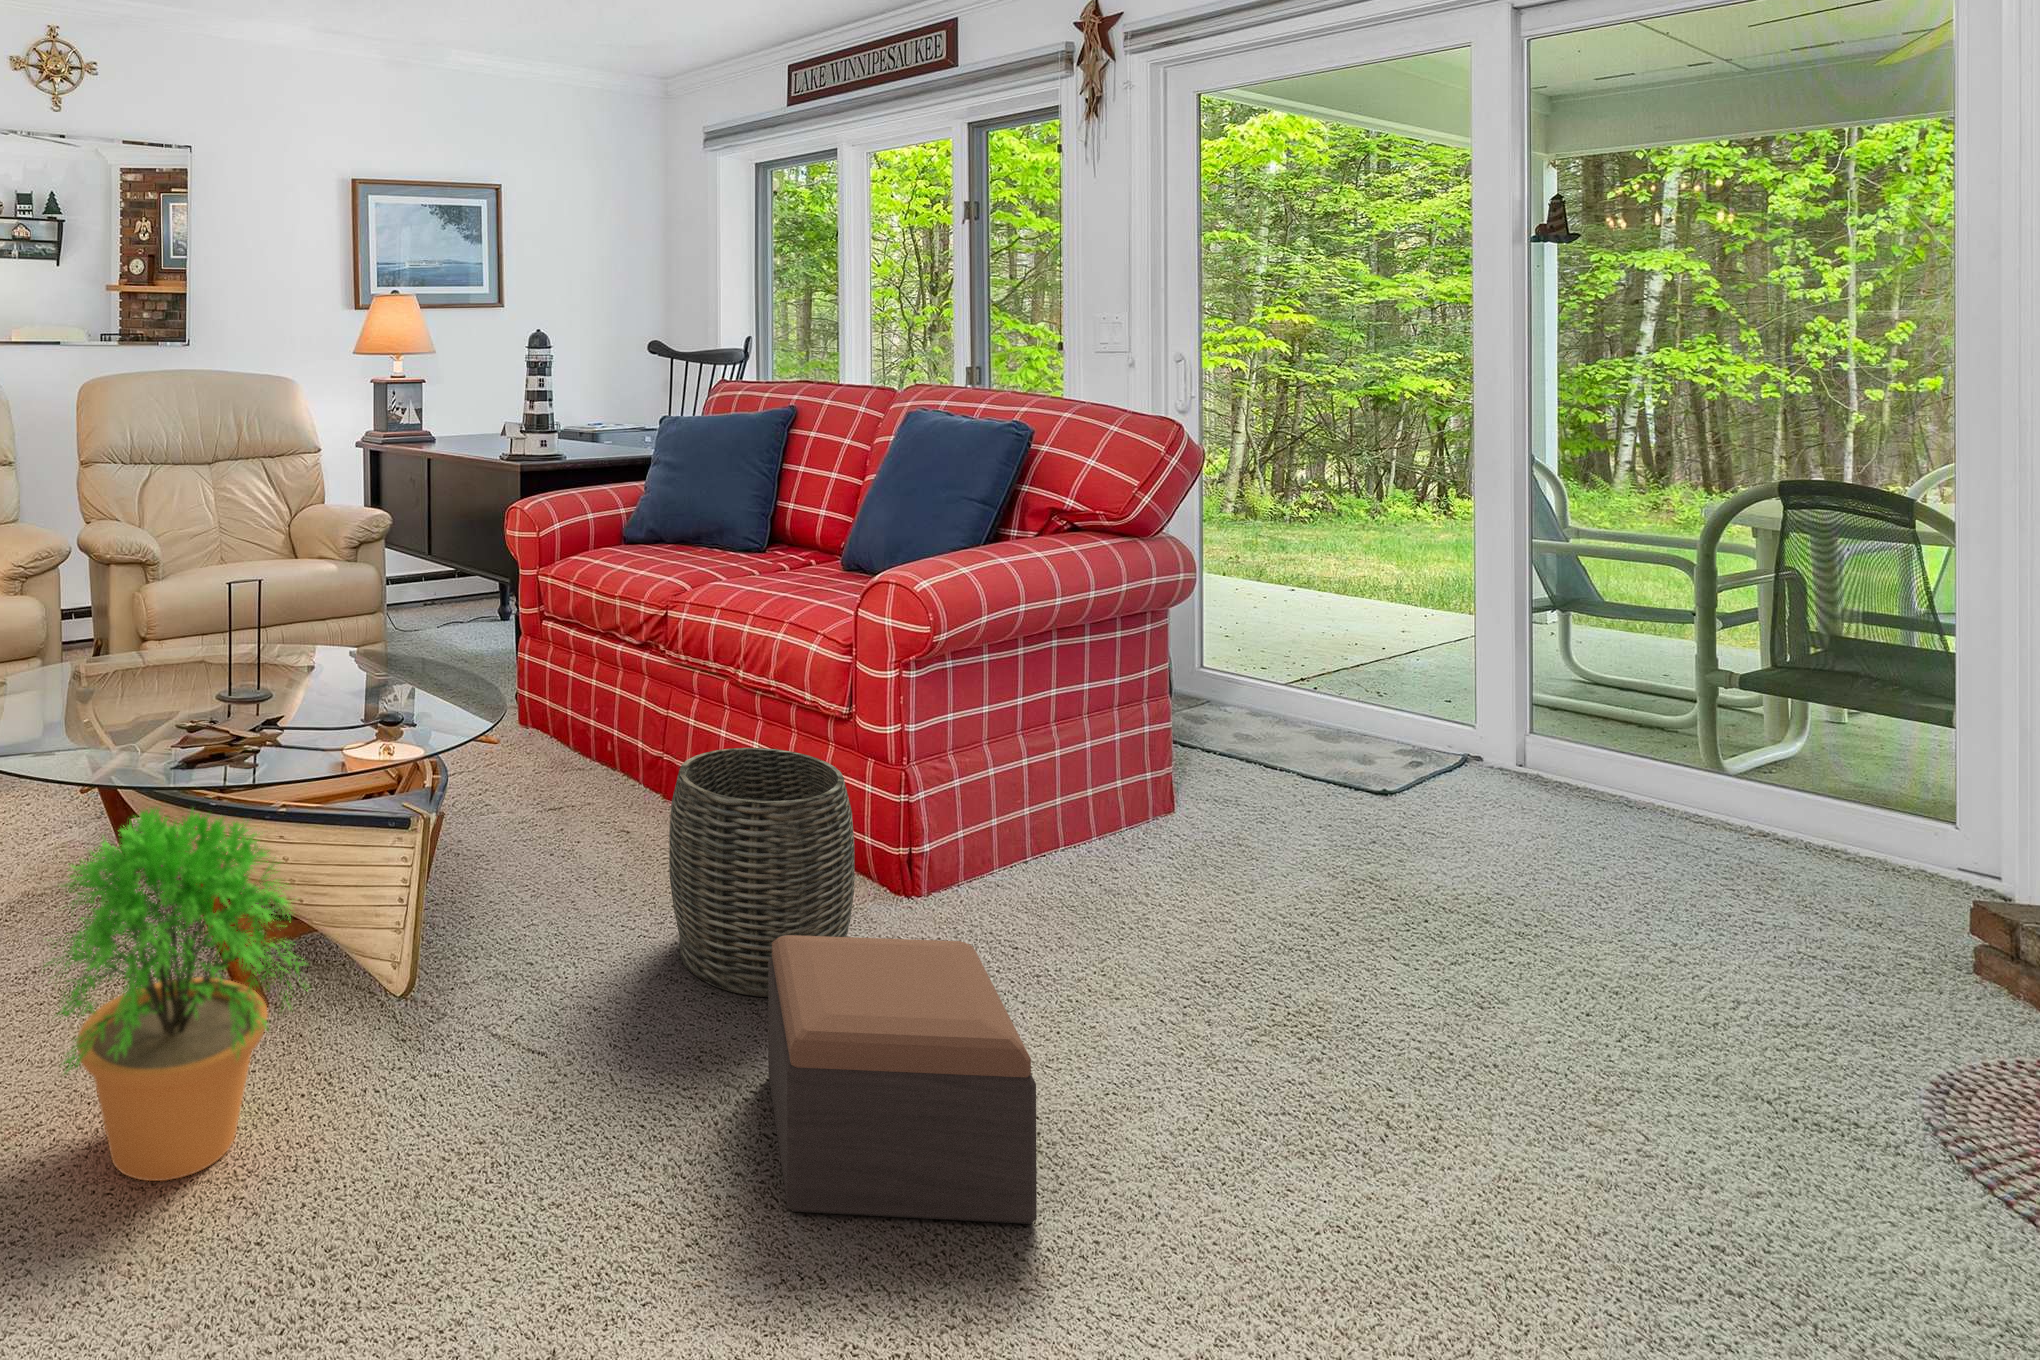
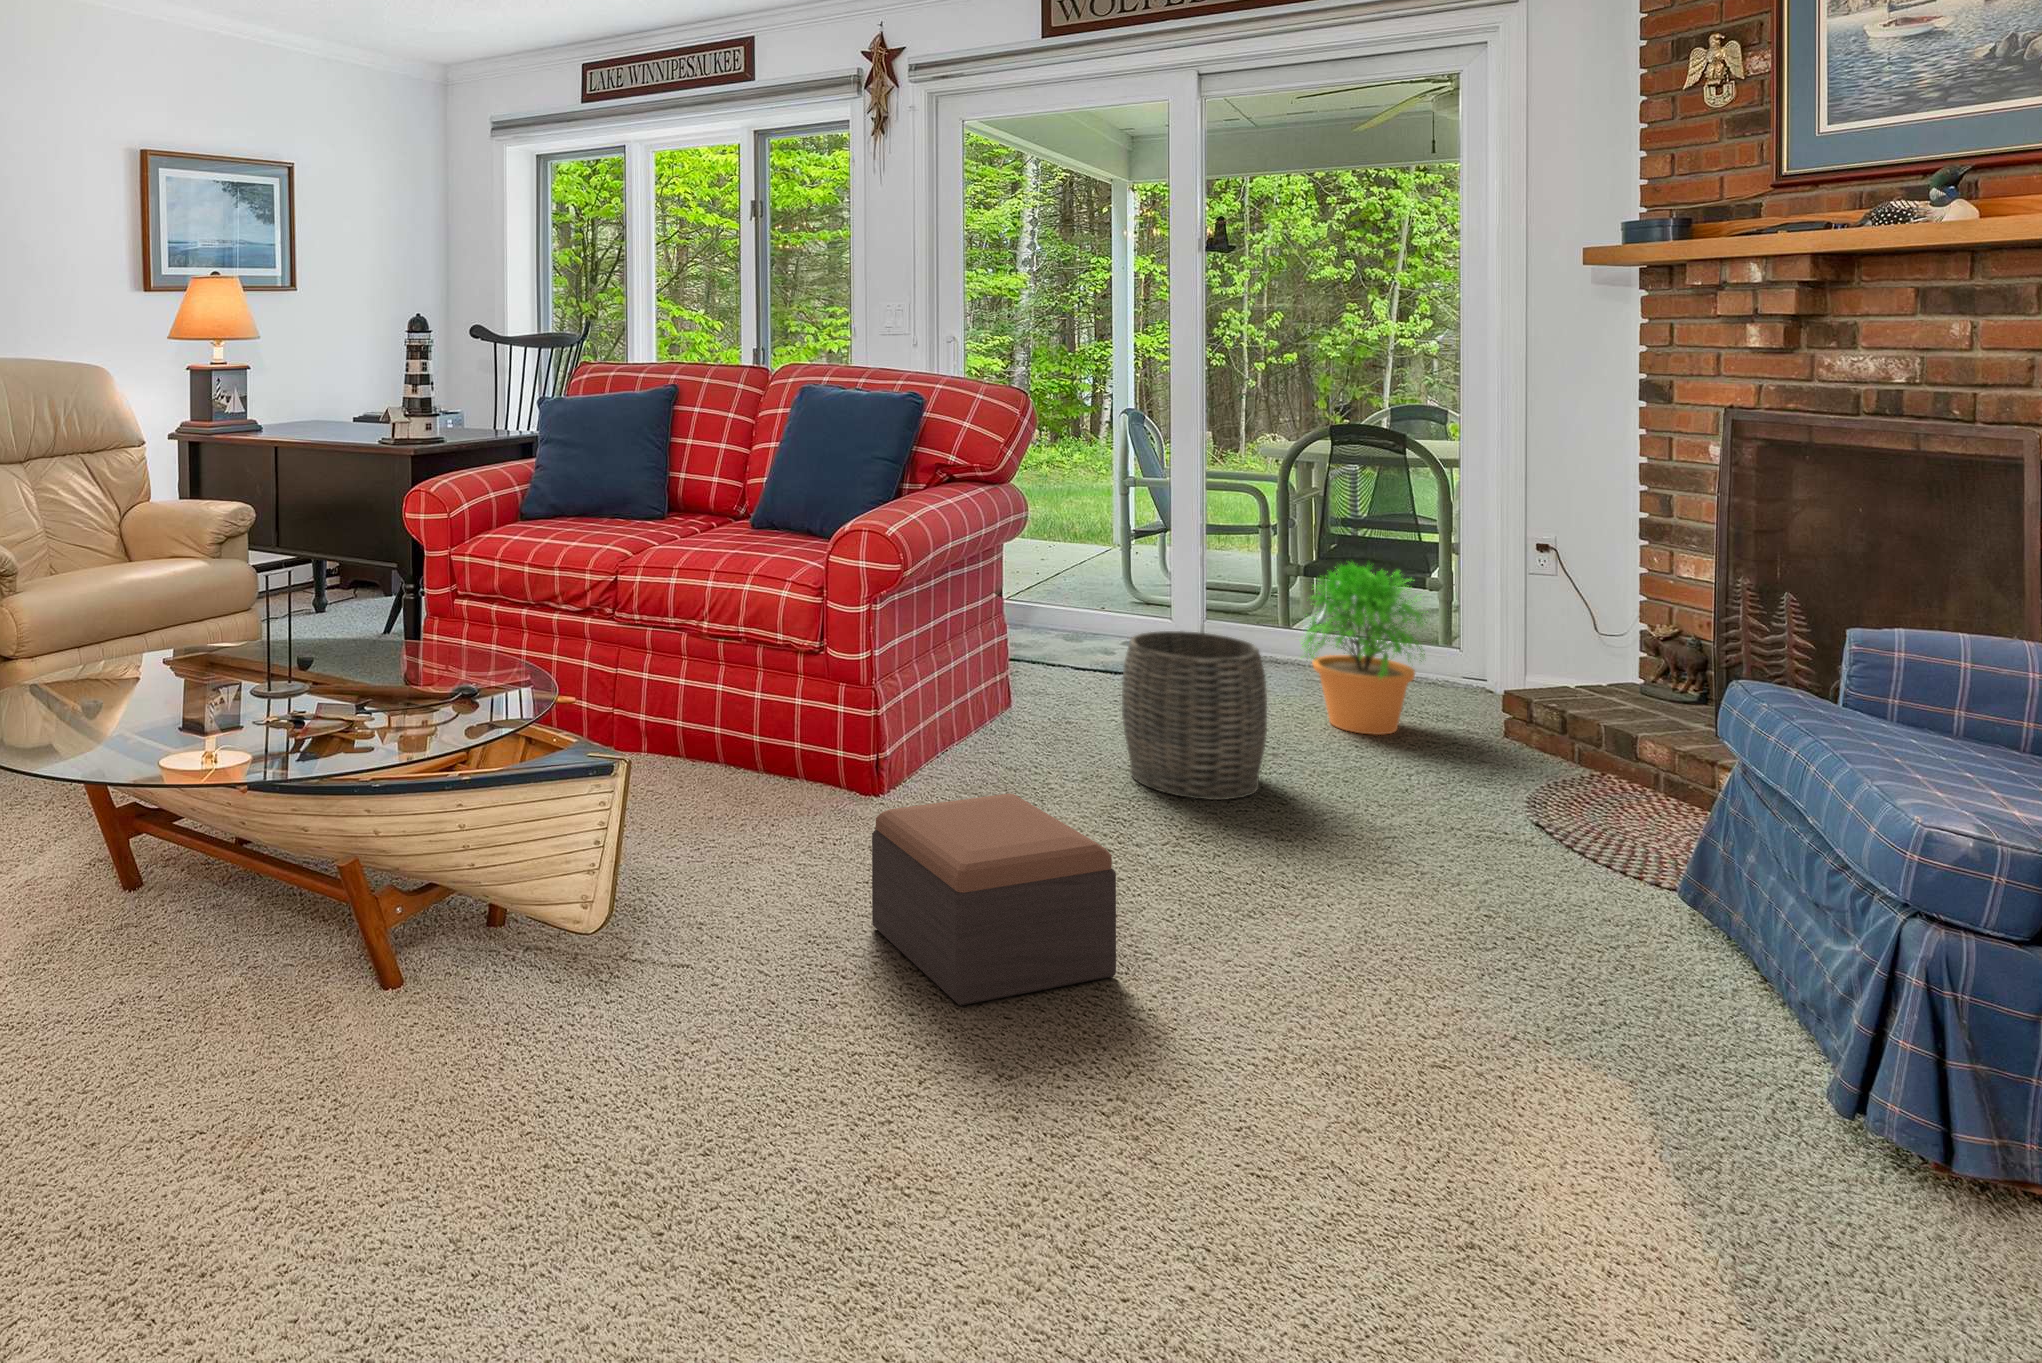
woven basket: present [669,748,855,997] -> present [1122,631,1267,800]
potted plant: present [45,808,308,1181] -> present [1301,562,1427,735]

